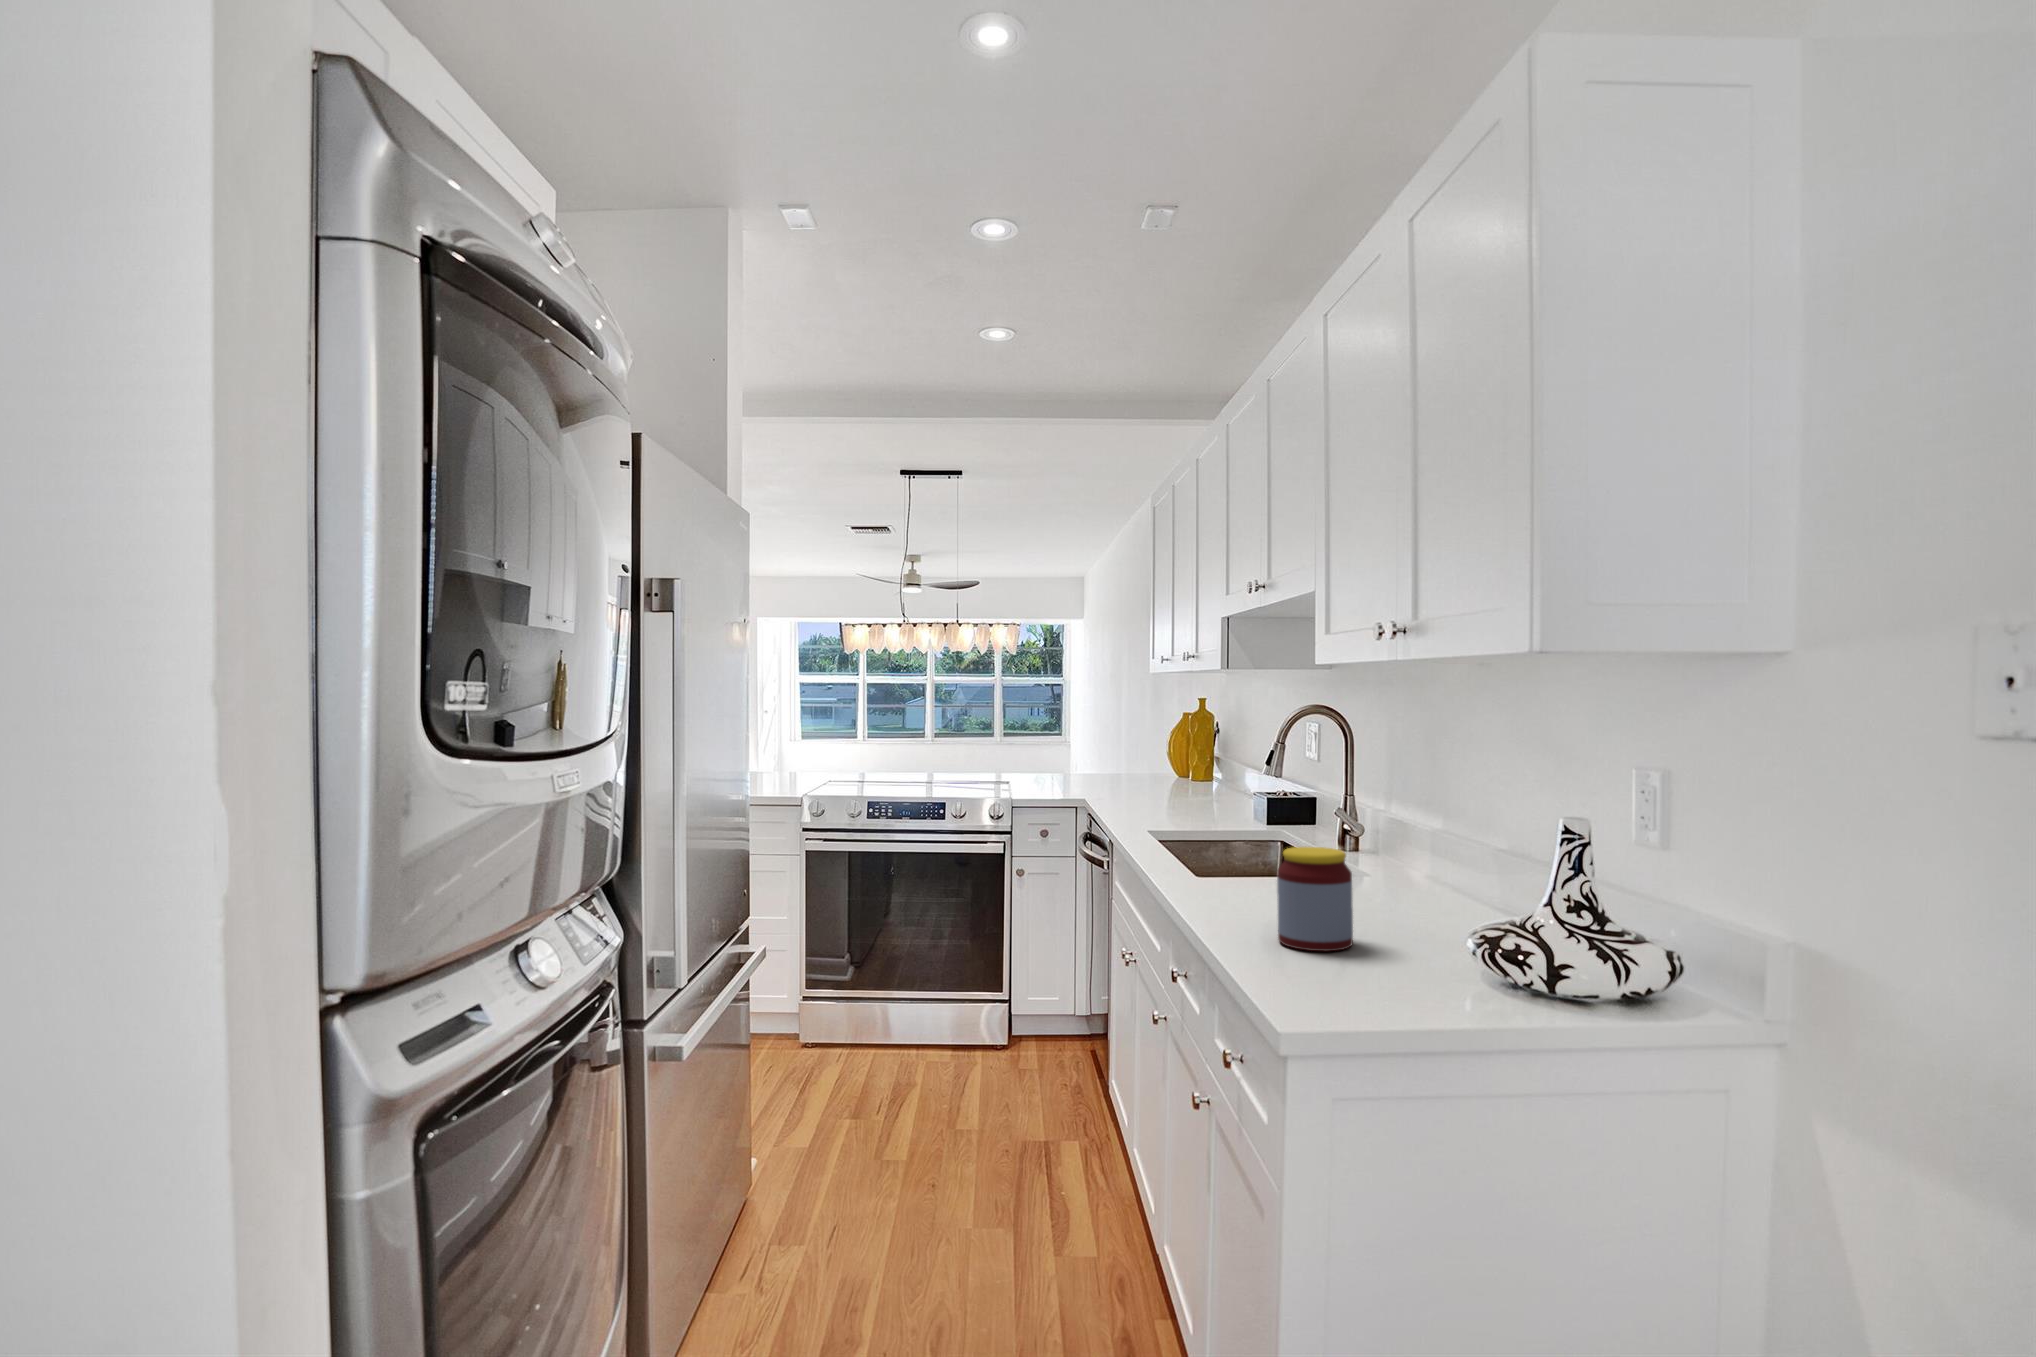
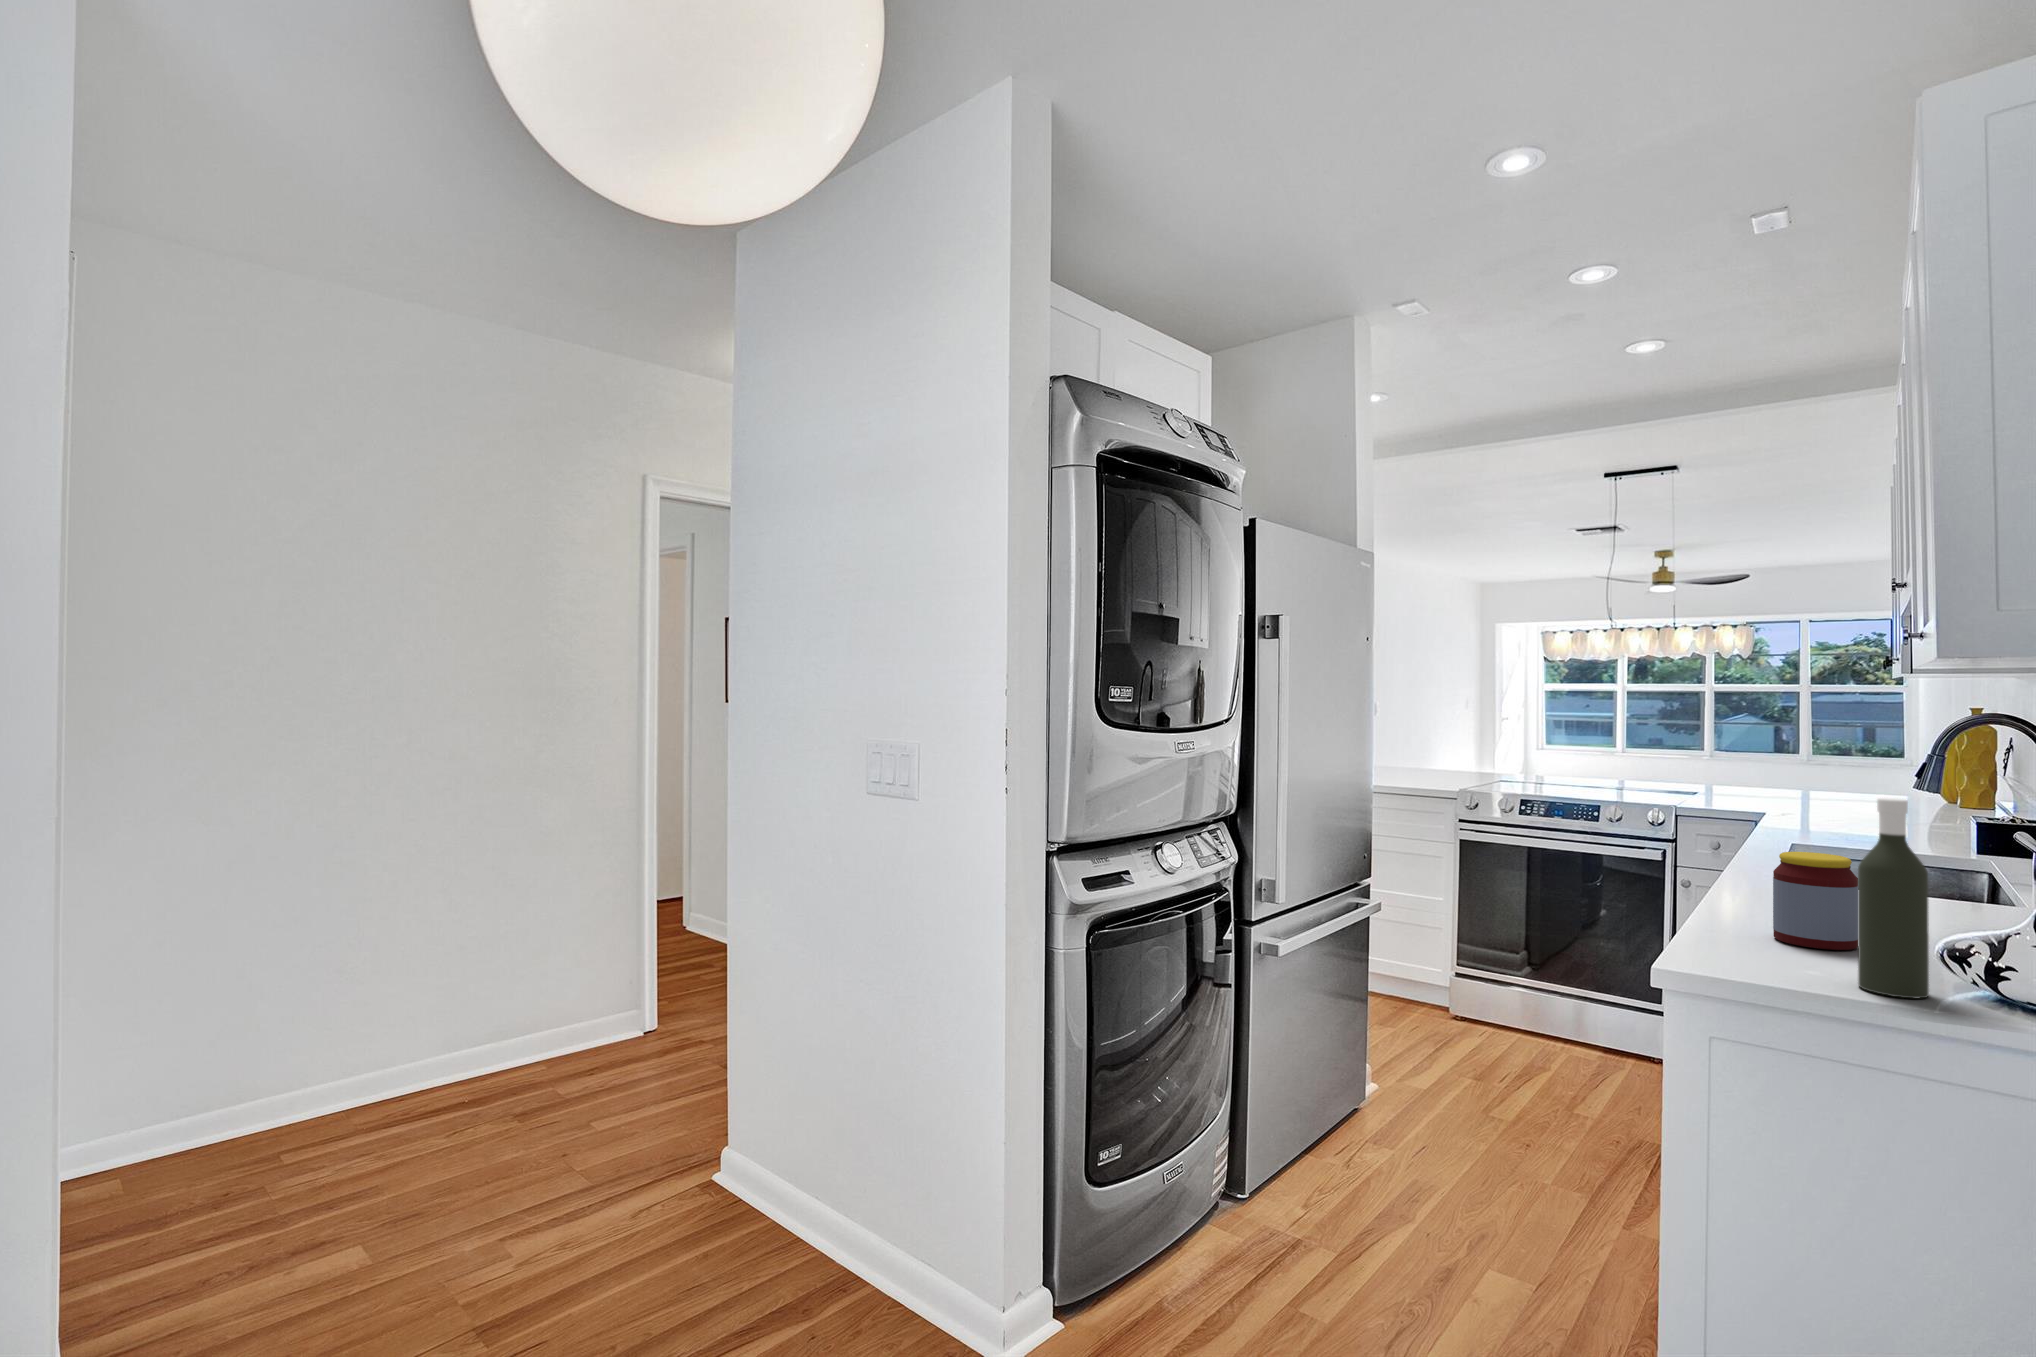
bottle: none [1421,788,1486,1004] -> present [1858,798,1929,999]

